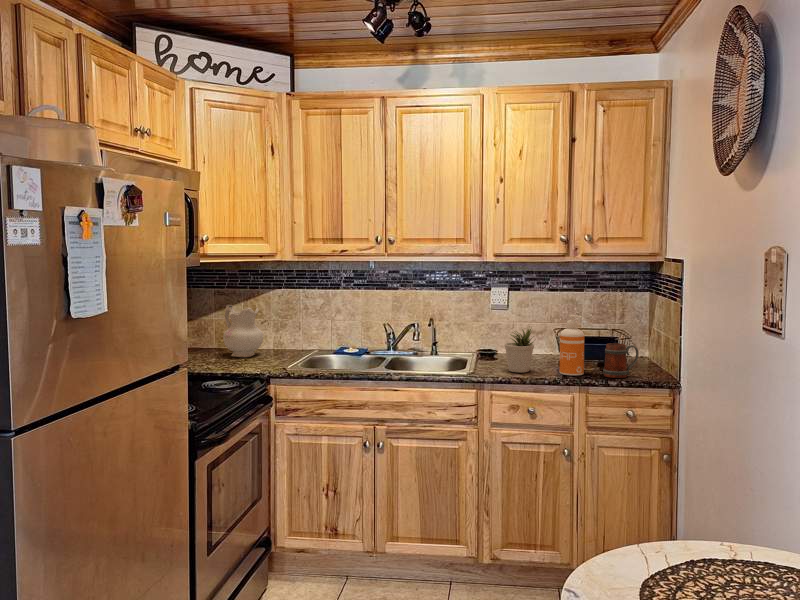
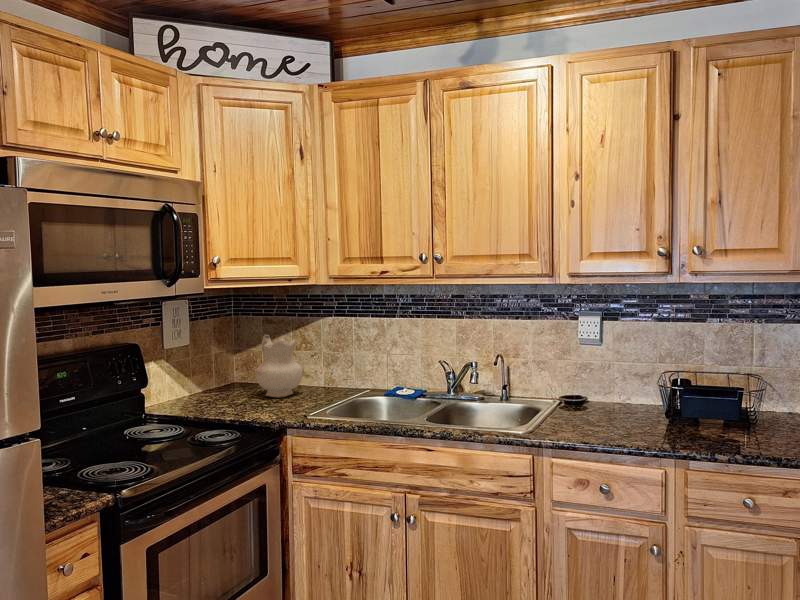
soap dispenser: present [559,315,584,375] -> none [651,358,685,443]
potted plant: present [505,329,534,373] -> none [576,372,618,434]
mug: present [603,343,639,378] -> none [713,399,765,450]

